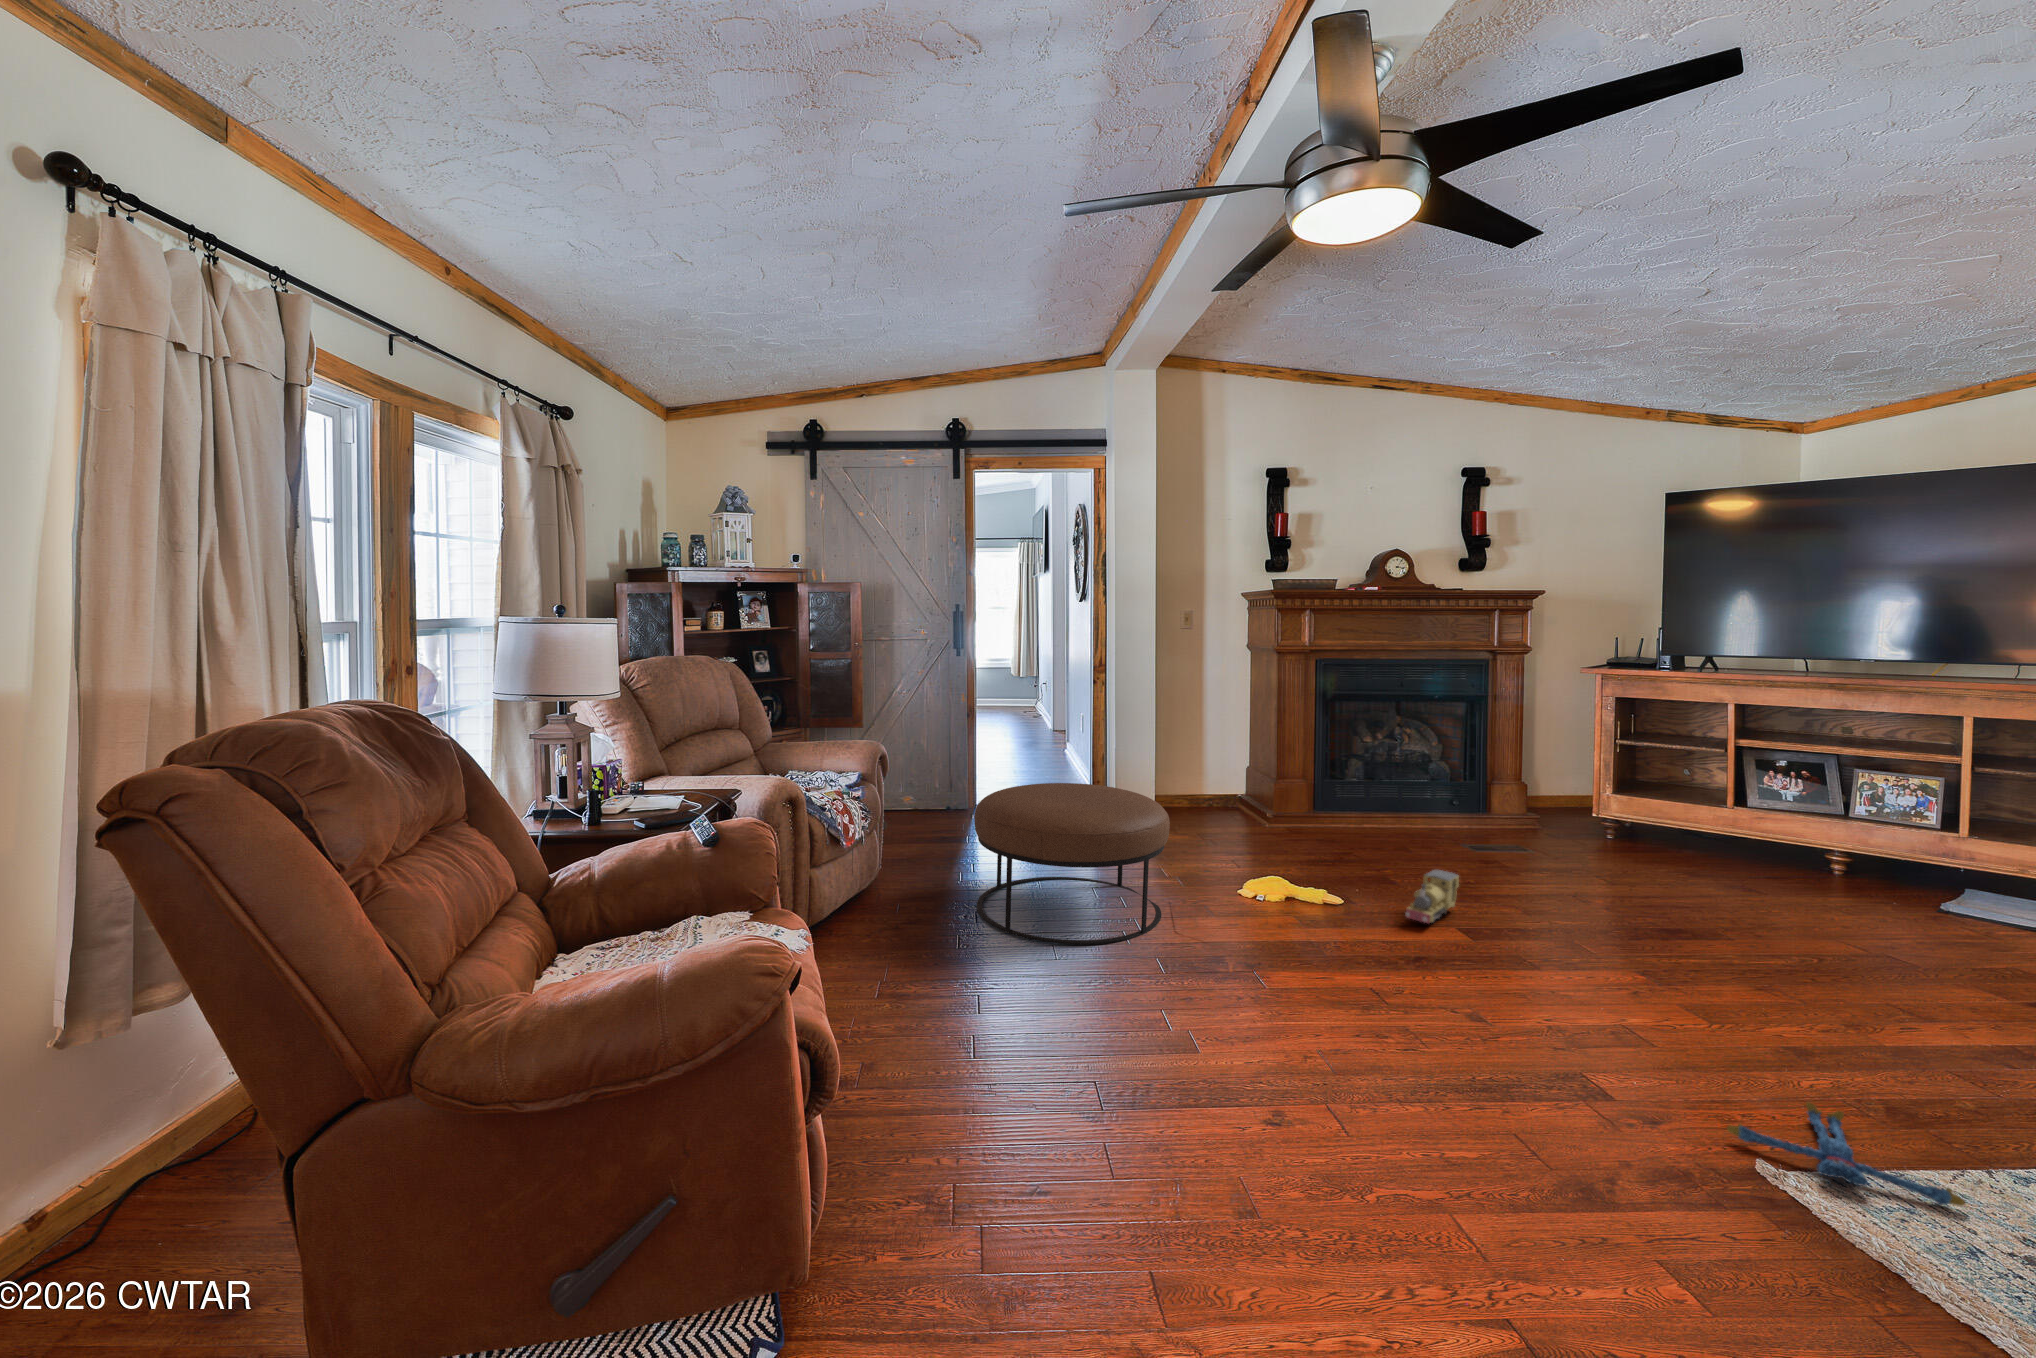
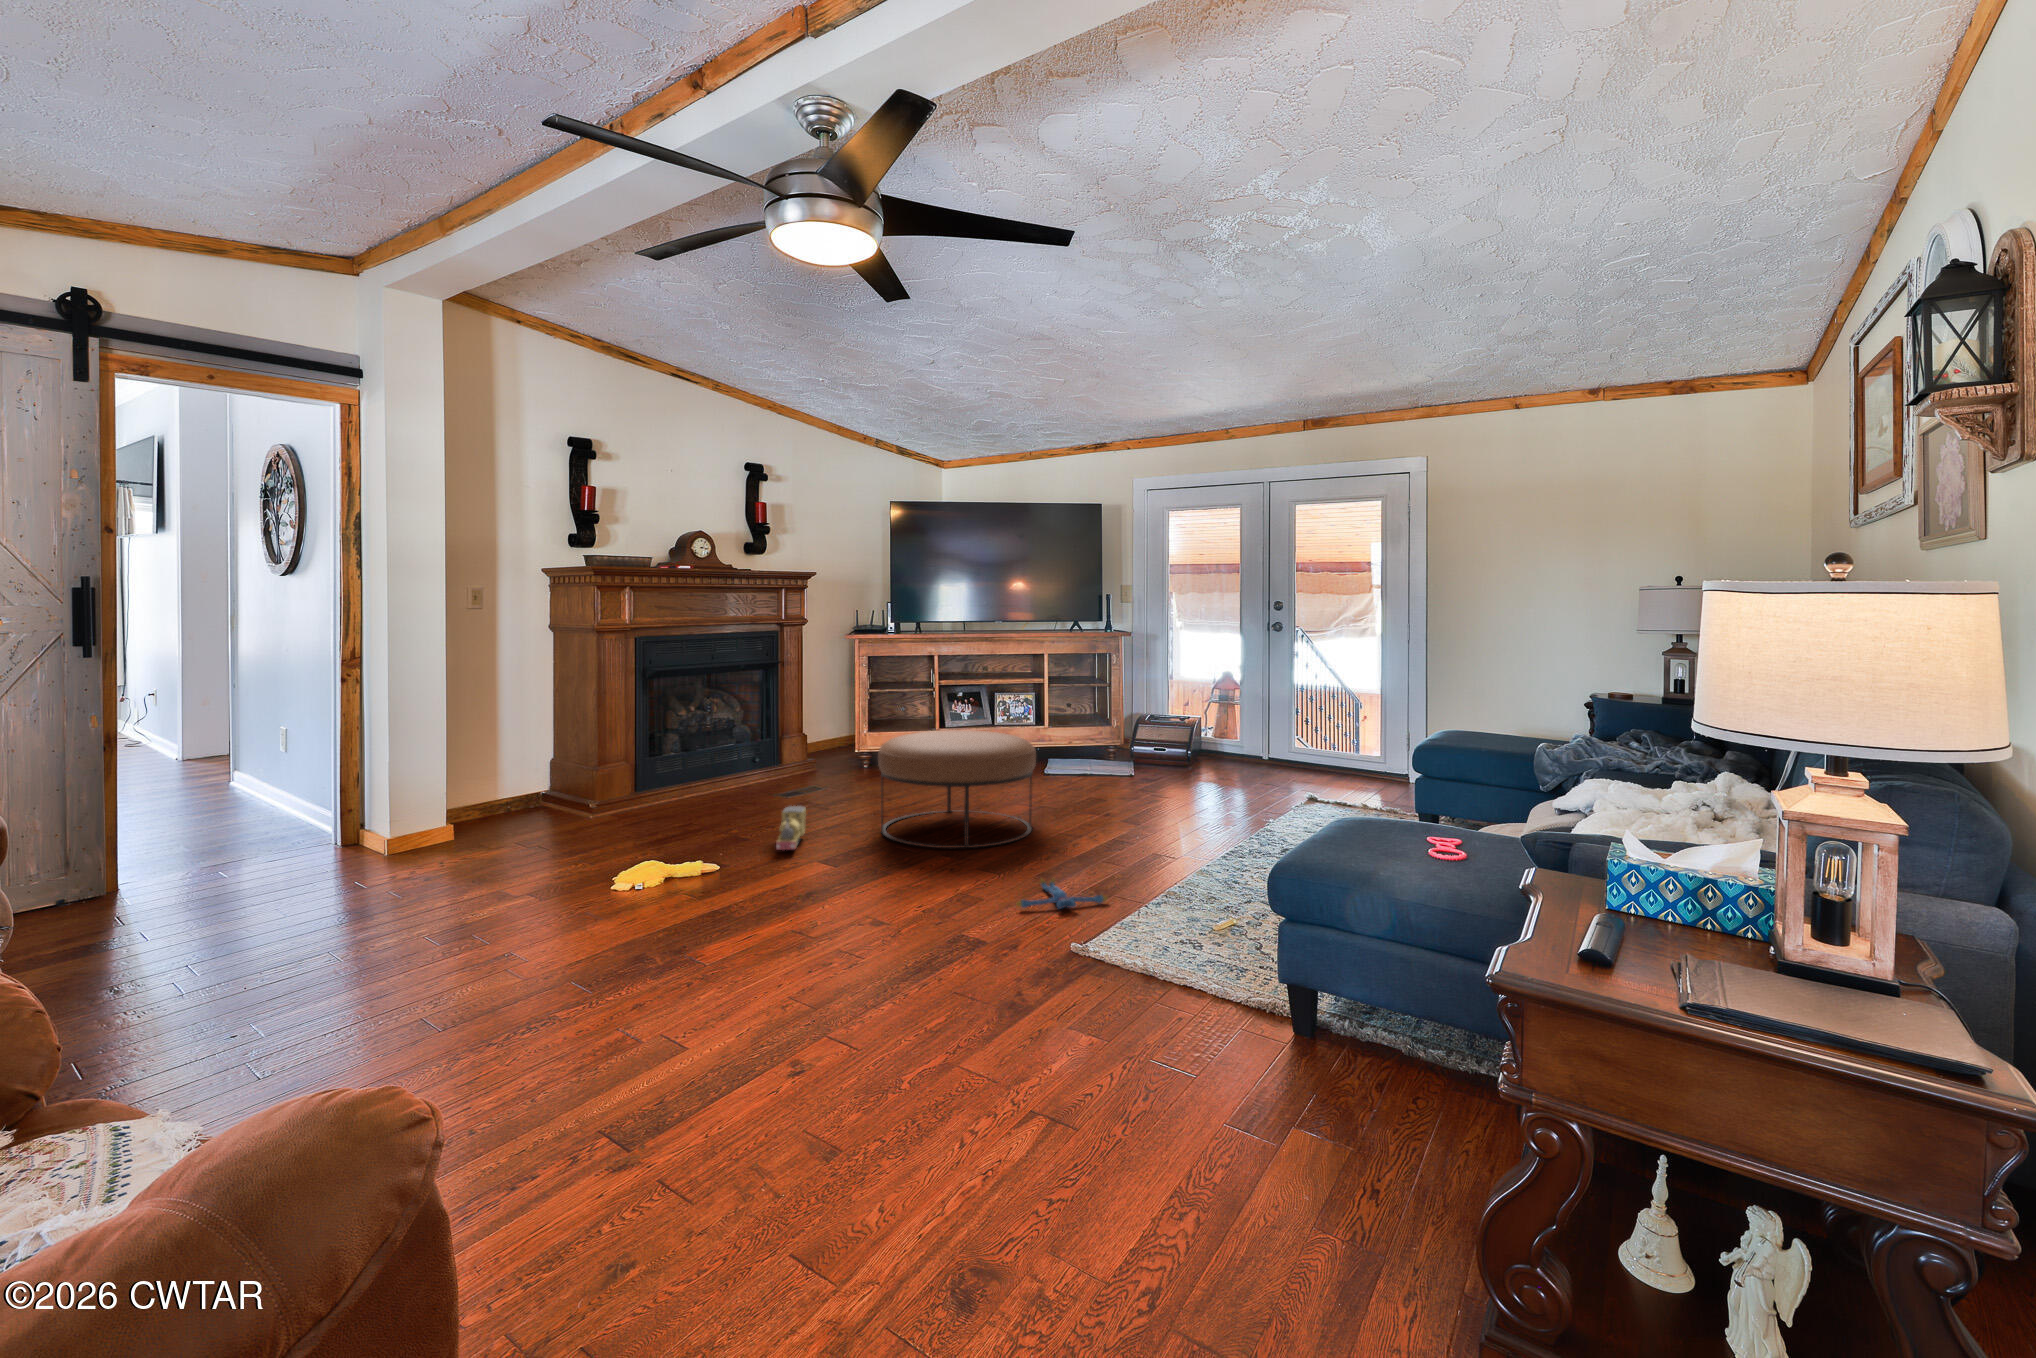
ottoman: present [974,783,1170,945] -> present [878,730,1036,848]

